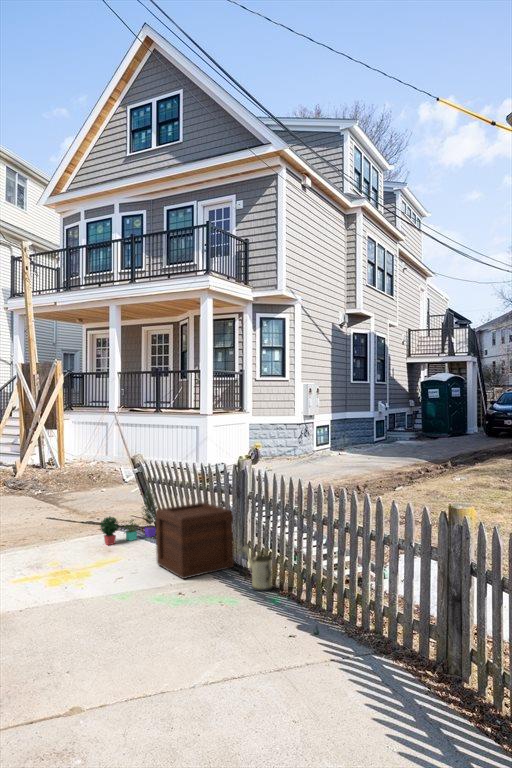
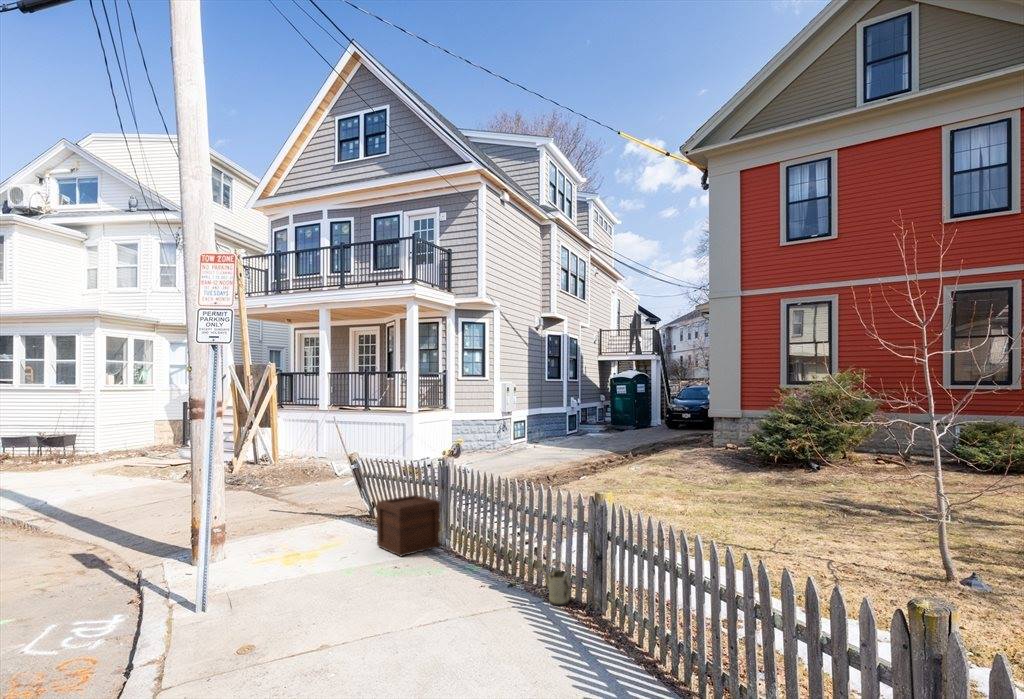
potted plant: present [100,490,157,545] -> none [325,484,376,533]
watering can: present [241,545,272,591] -> present [535,560,569,606]

